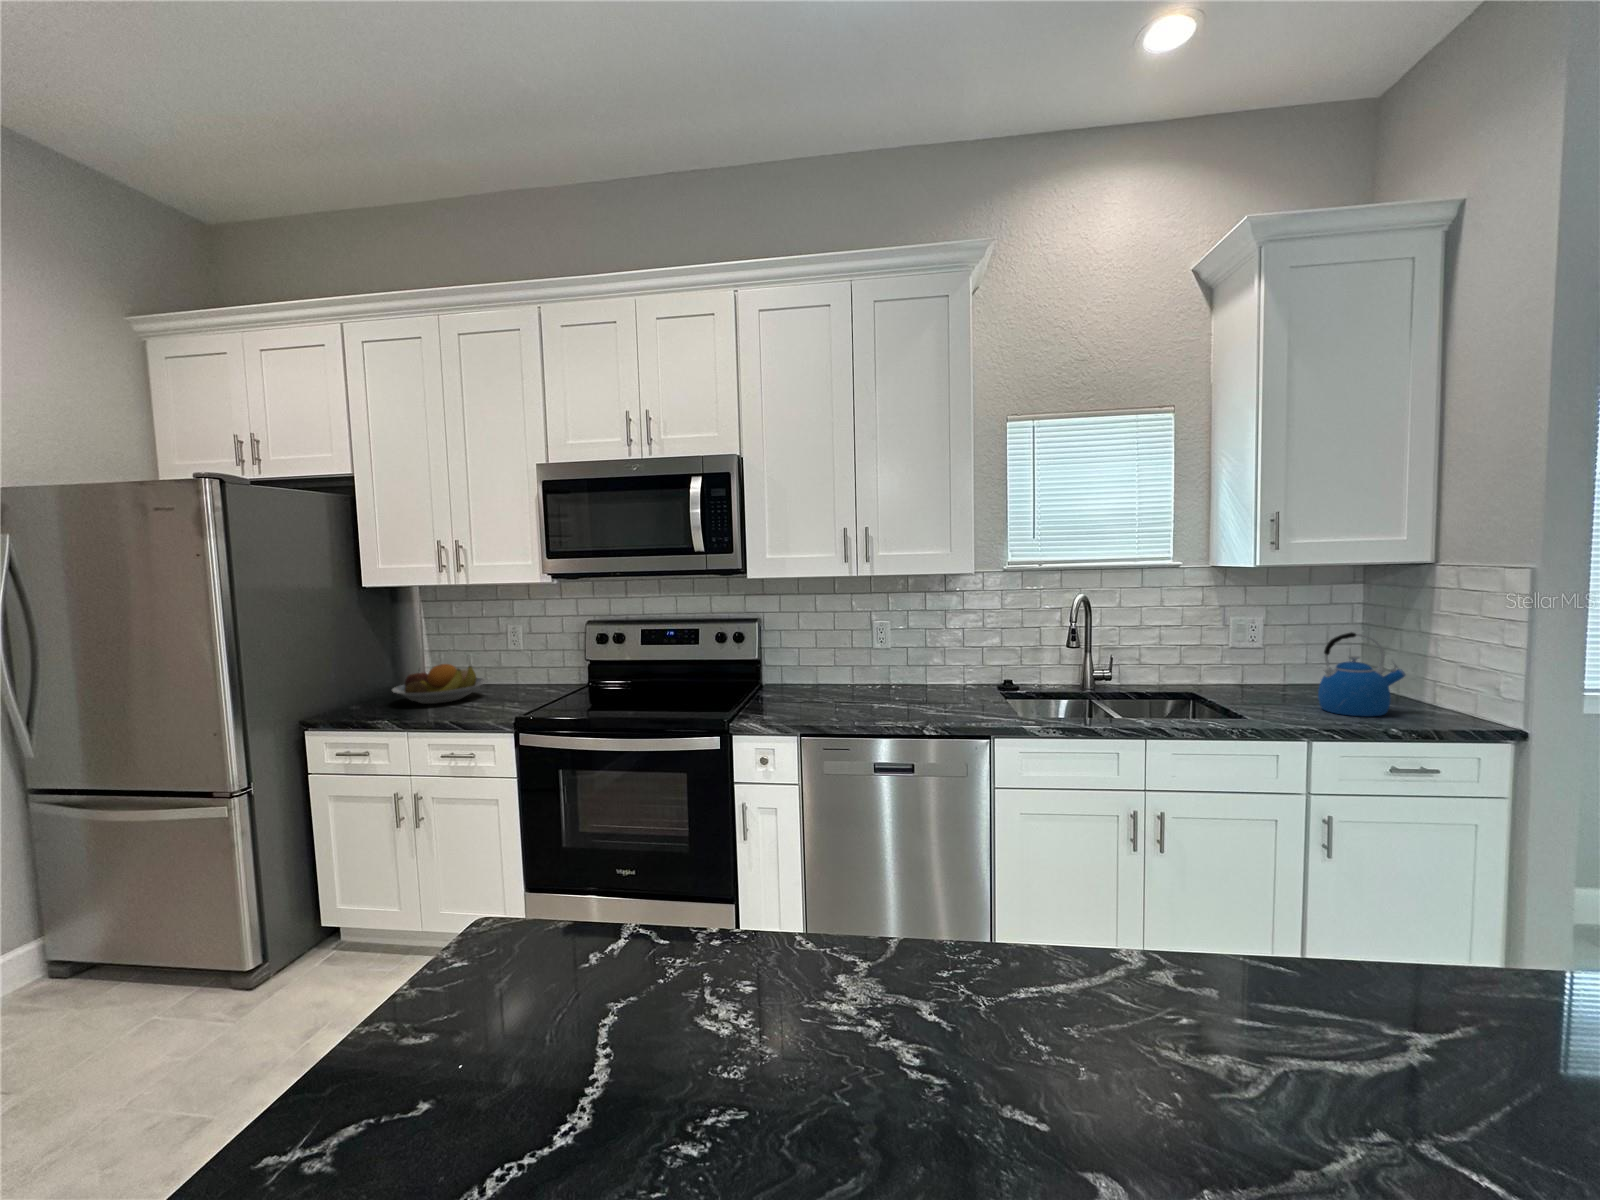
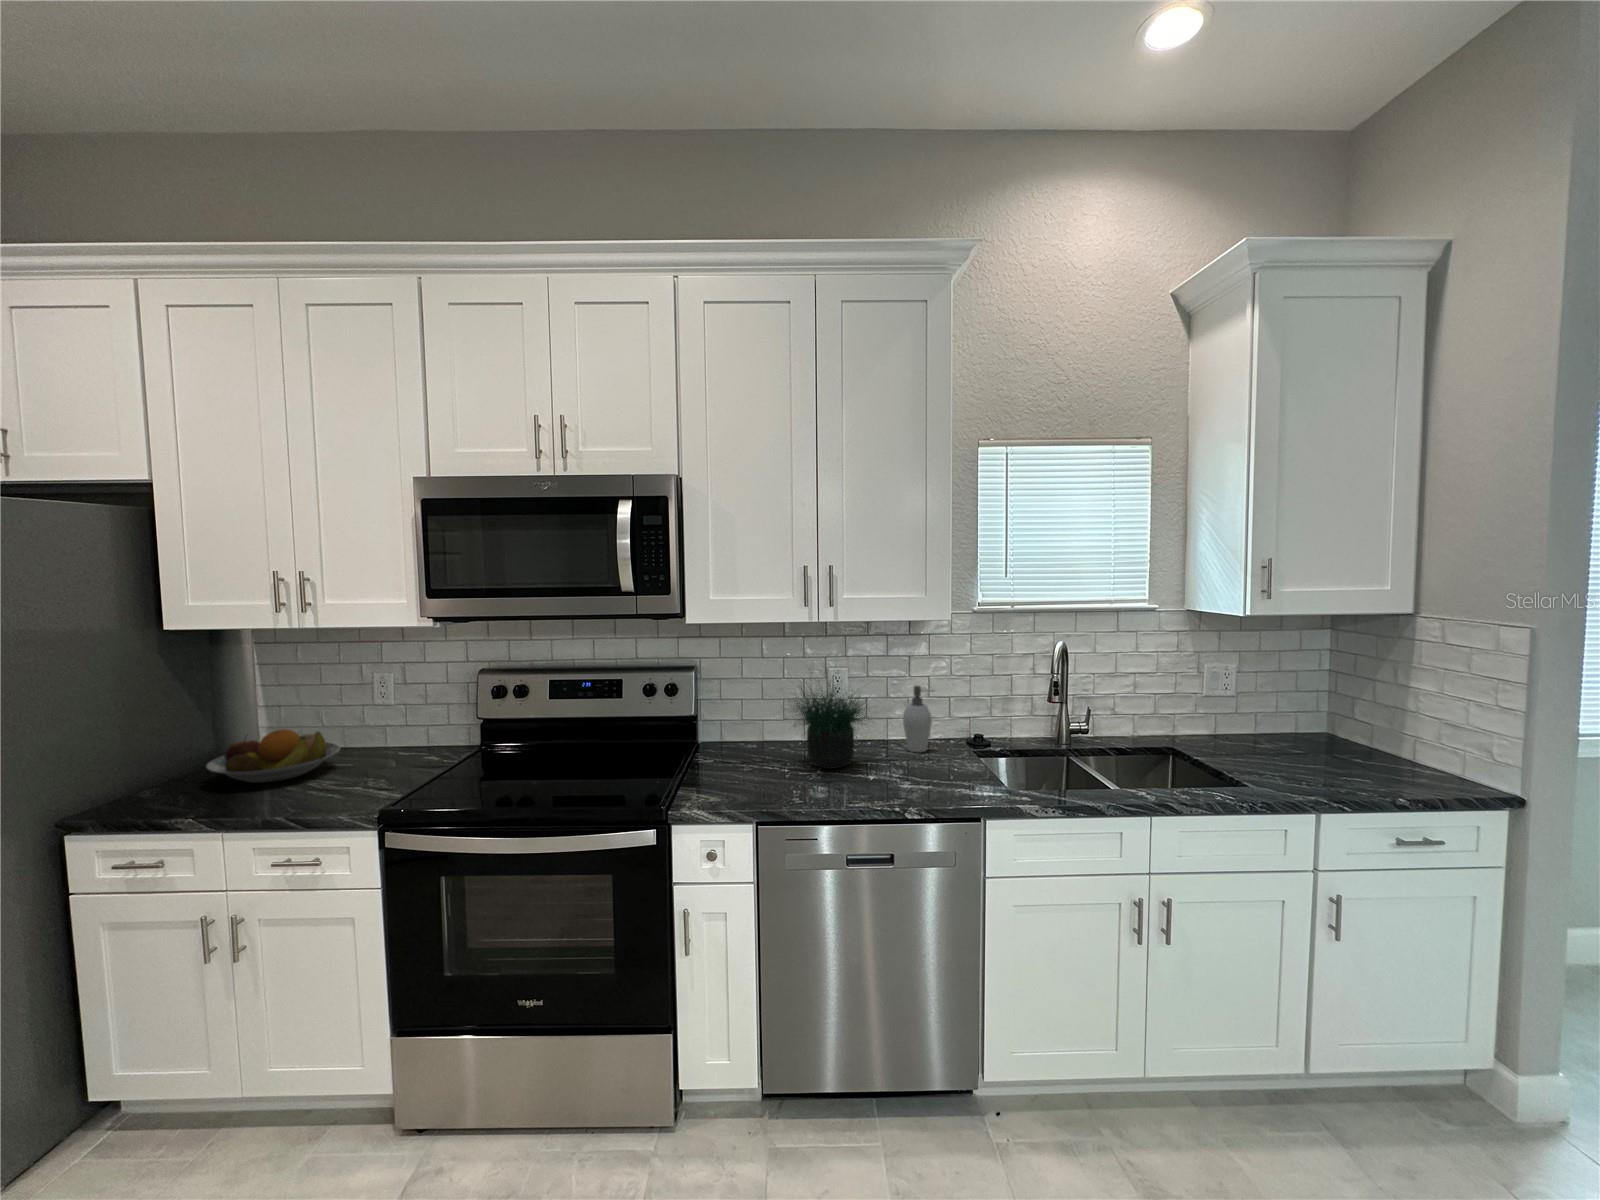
potted plant: none [820,605,916,701] -> present [793,683,866,769]
kettle: present [1318,632,1405,716] -> none [1314,691,1403,782]
soap dispenser: none [940,634,973,692] -> present [903,685,932,752]

